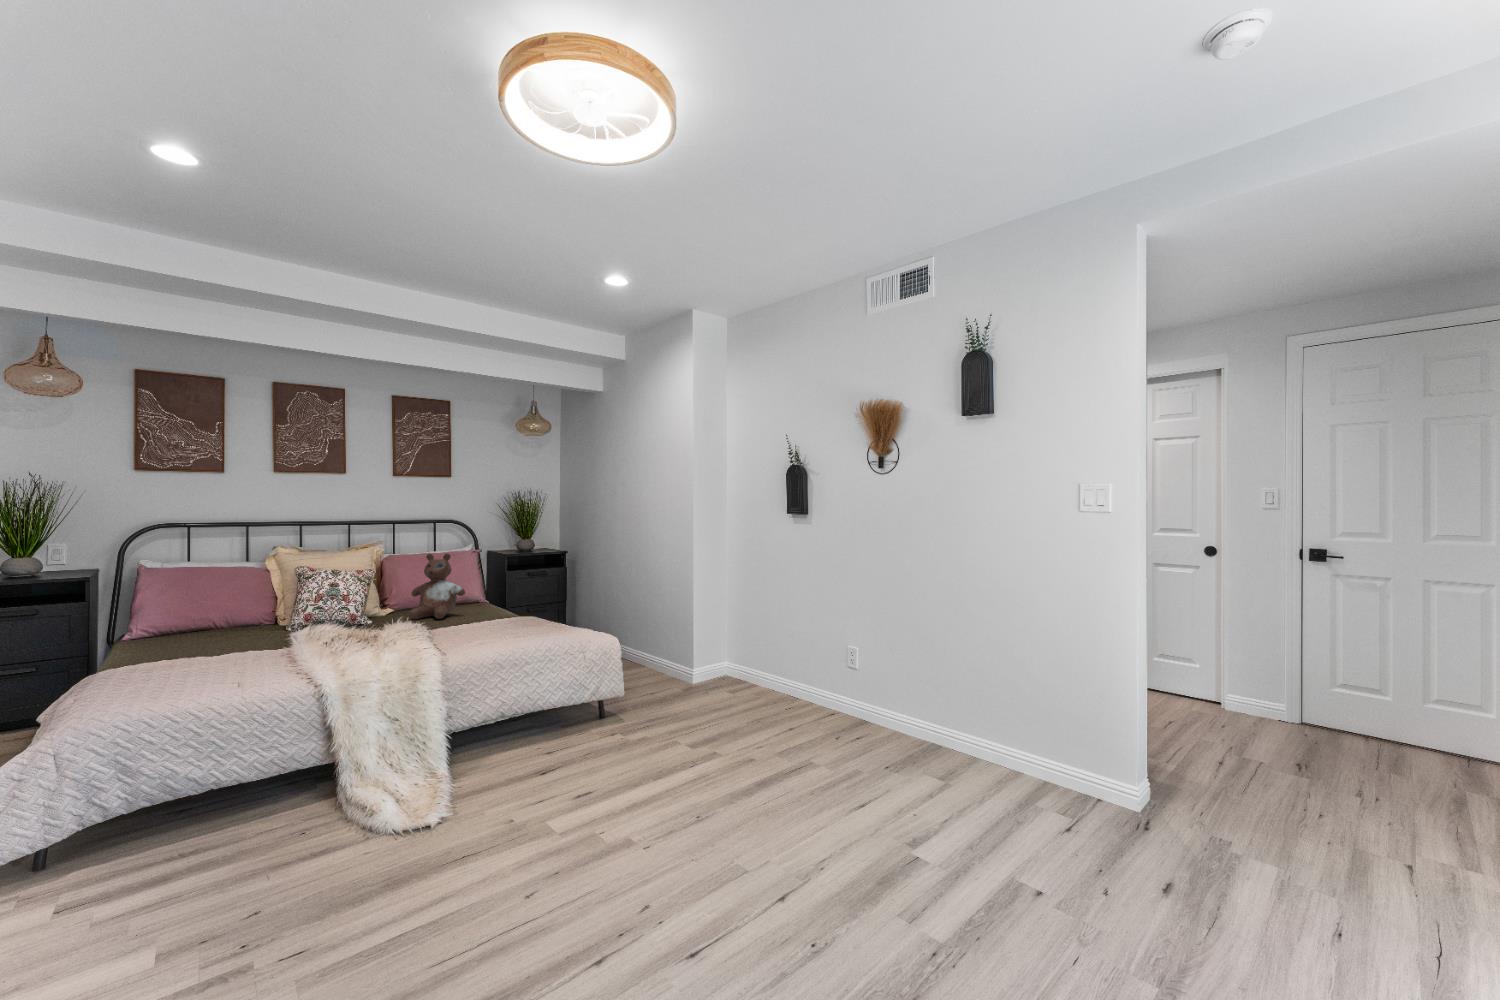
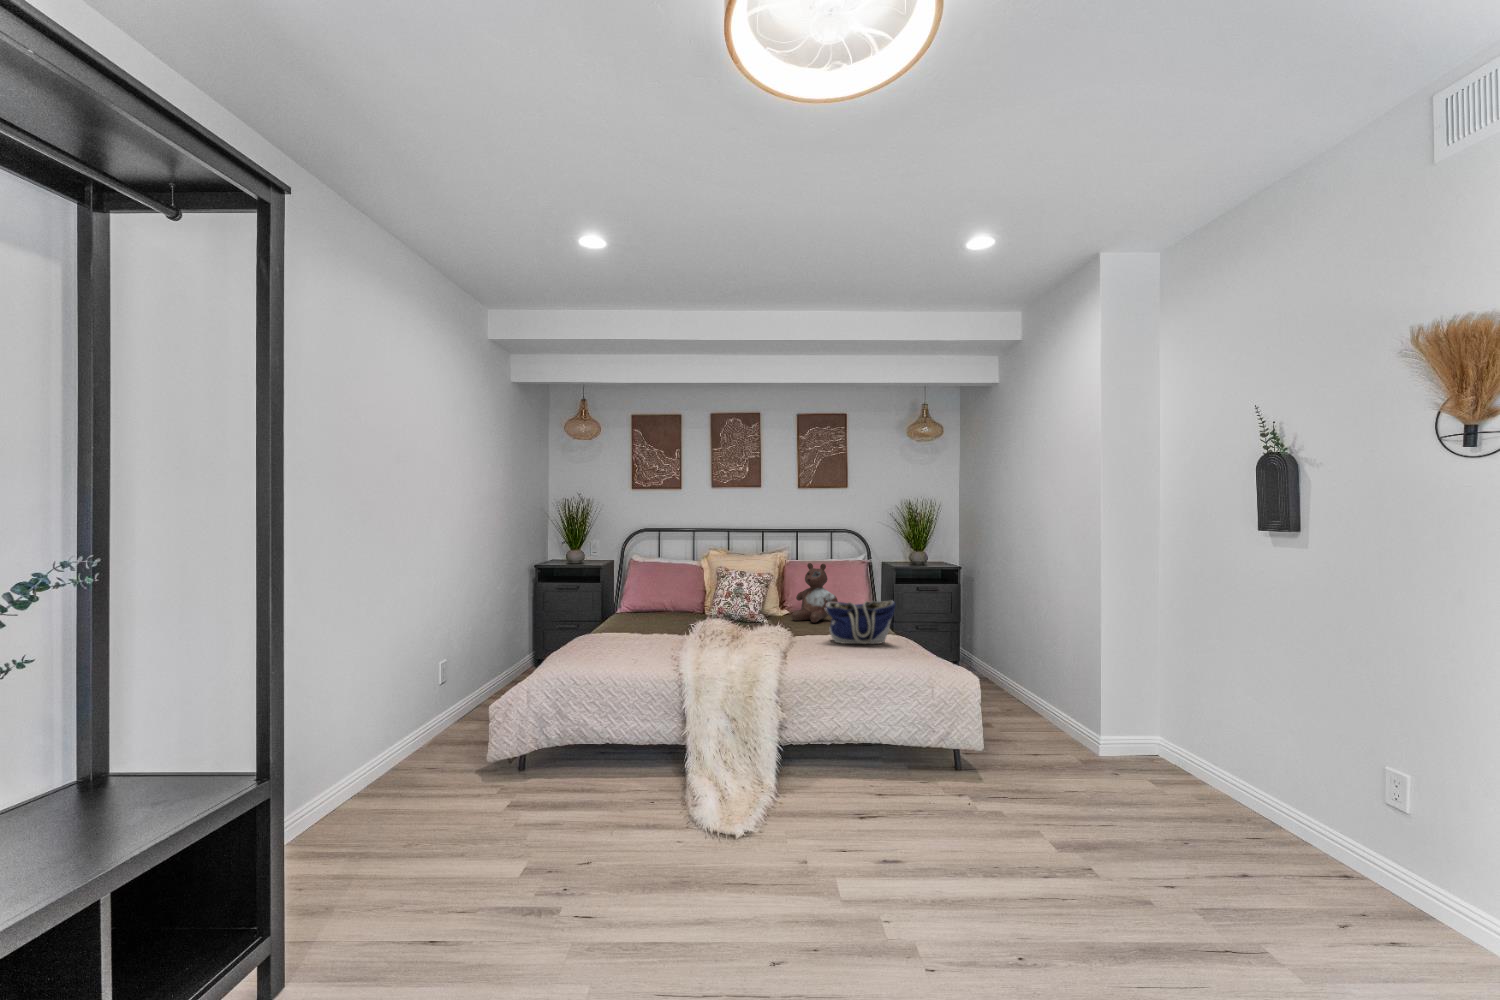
tote bag: none [472,585,551,637] -> present [826,600,895,644]

